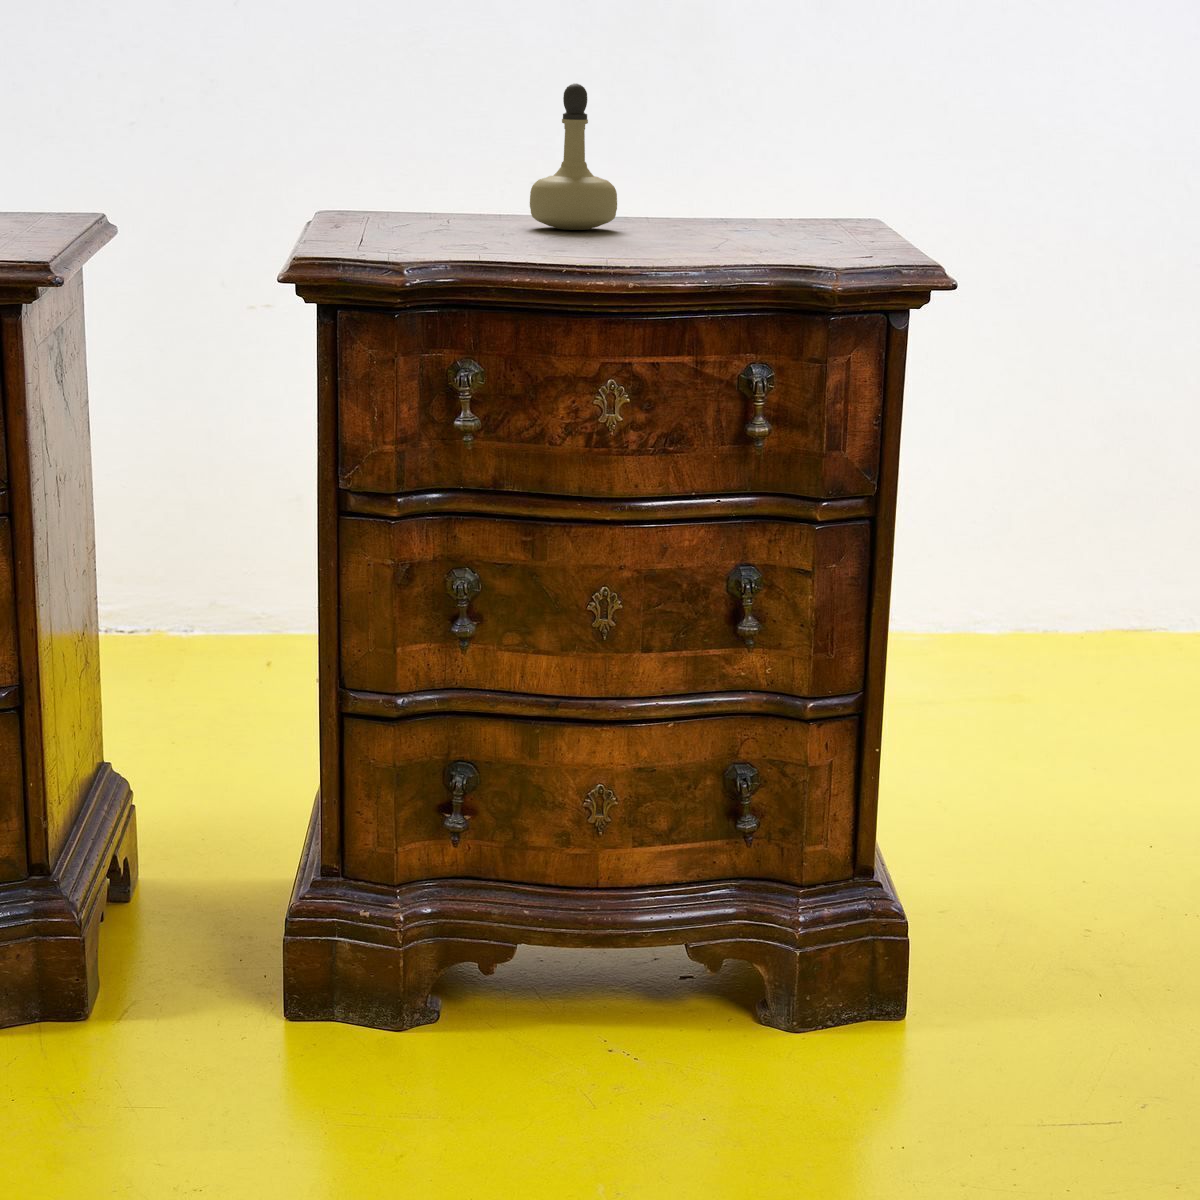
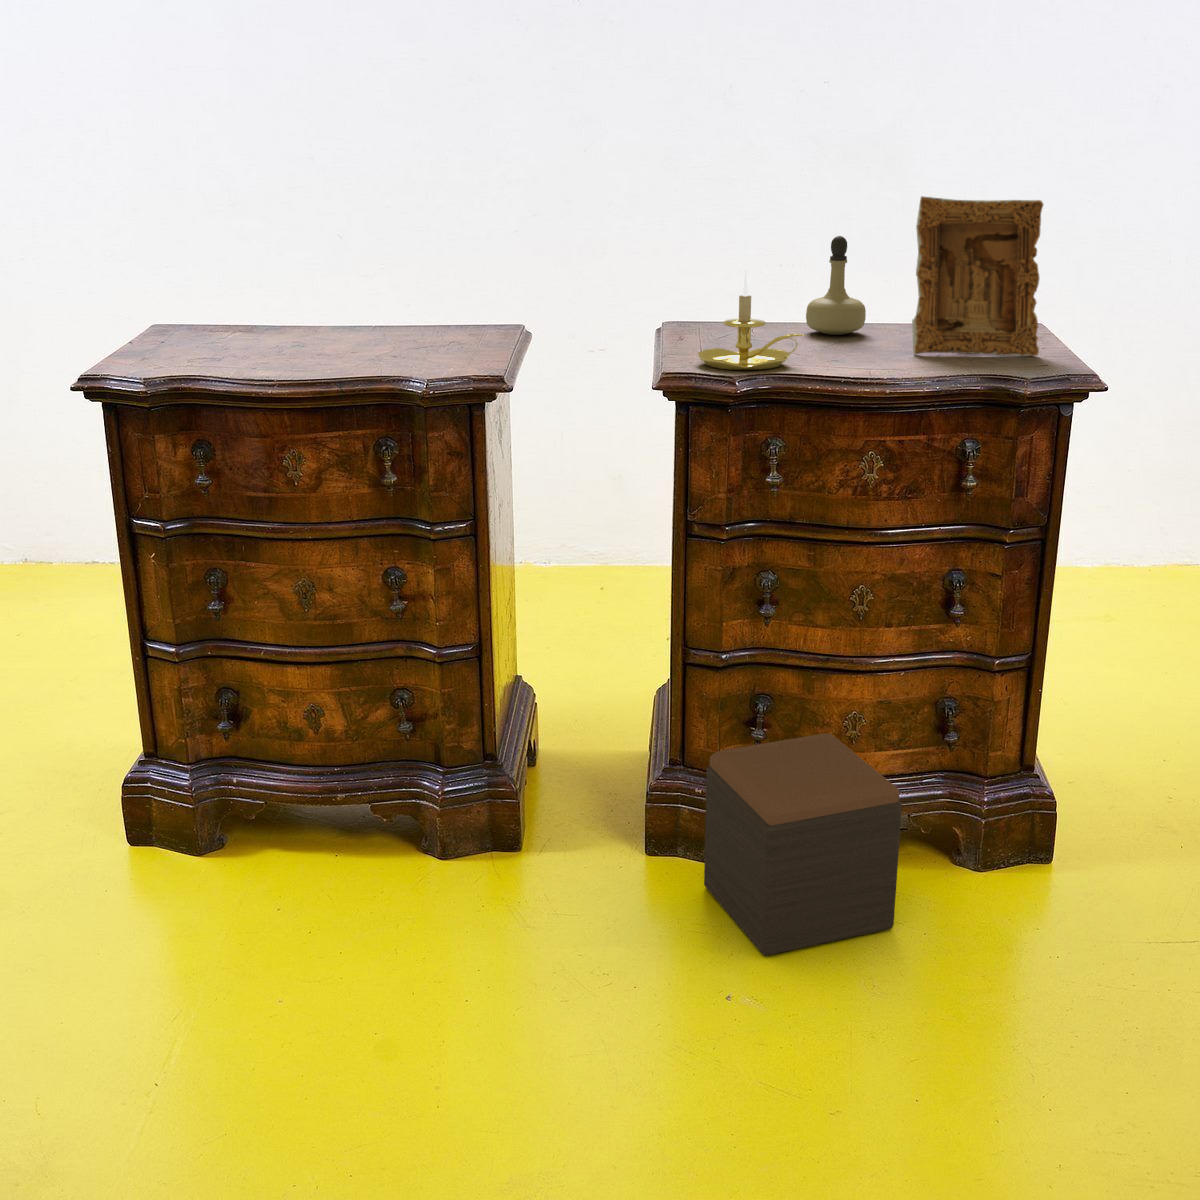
picture frame: none [677,18,864,251] -> present [912,196,1043,356]
candle holder: none [350,108,511,255] -> present [698,270,805,370]
footstool: none [370,817,663,1154] -> present [704,733,902,956]

